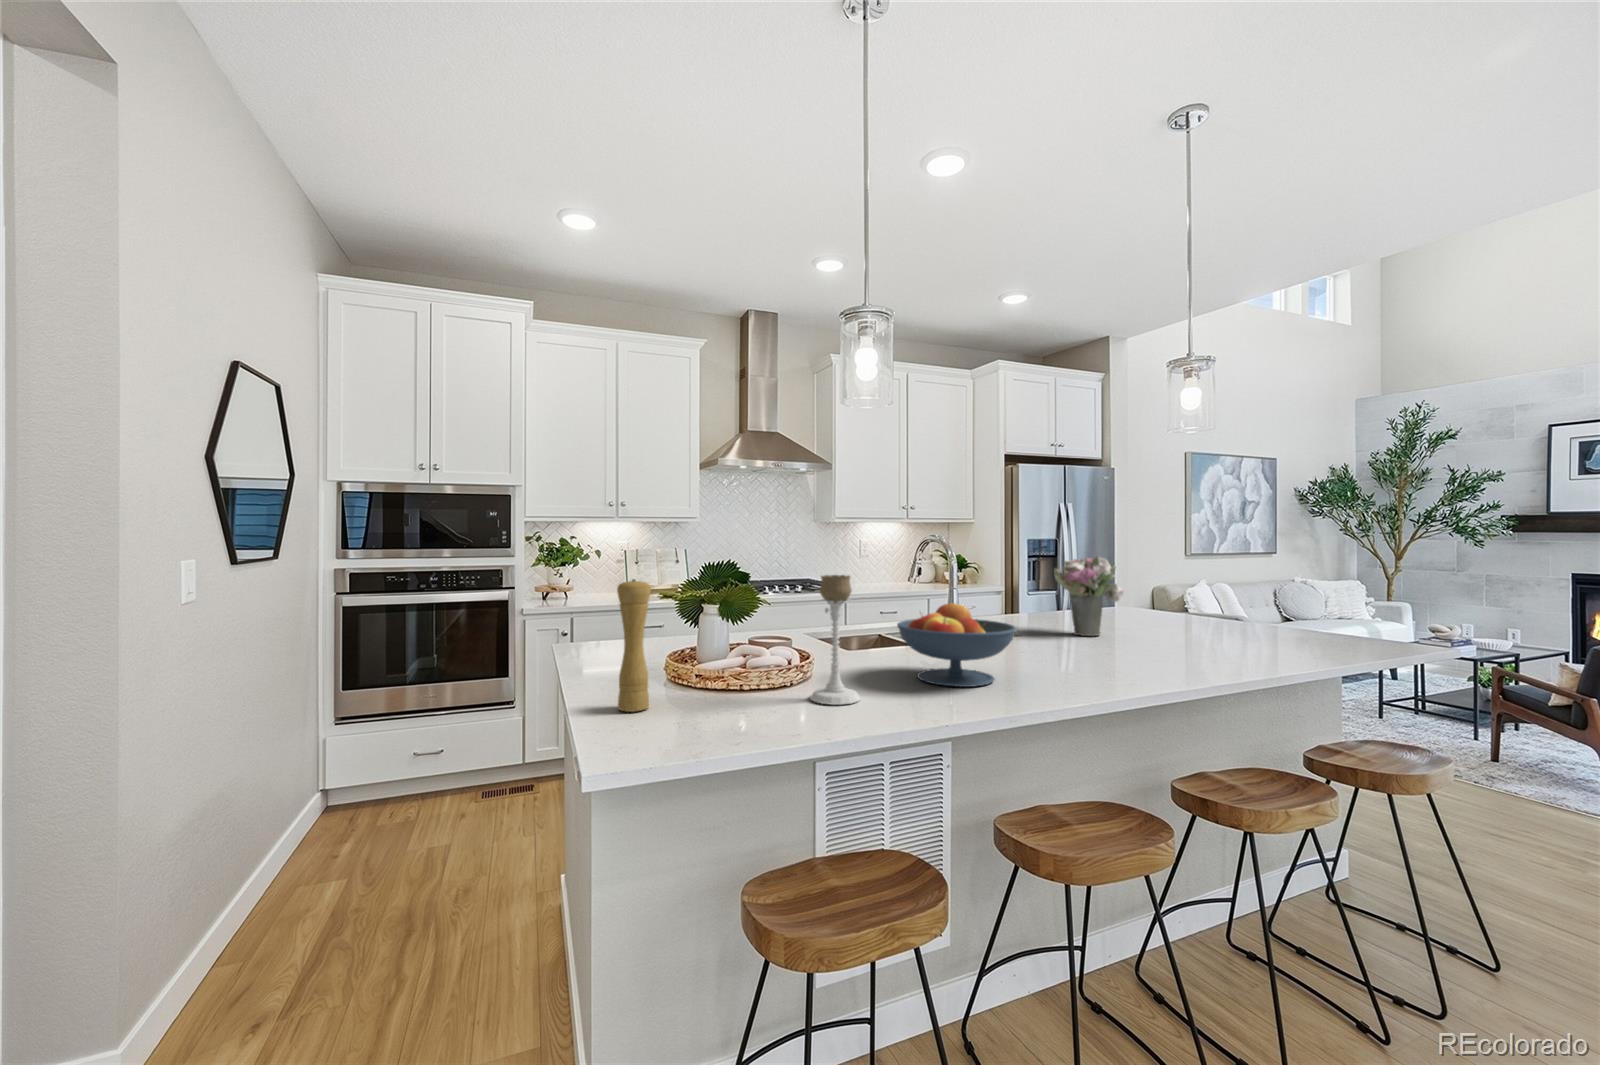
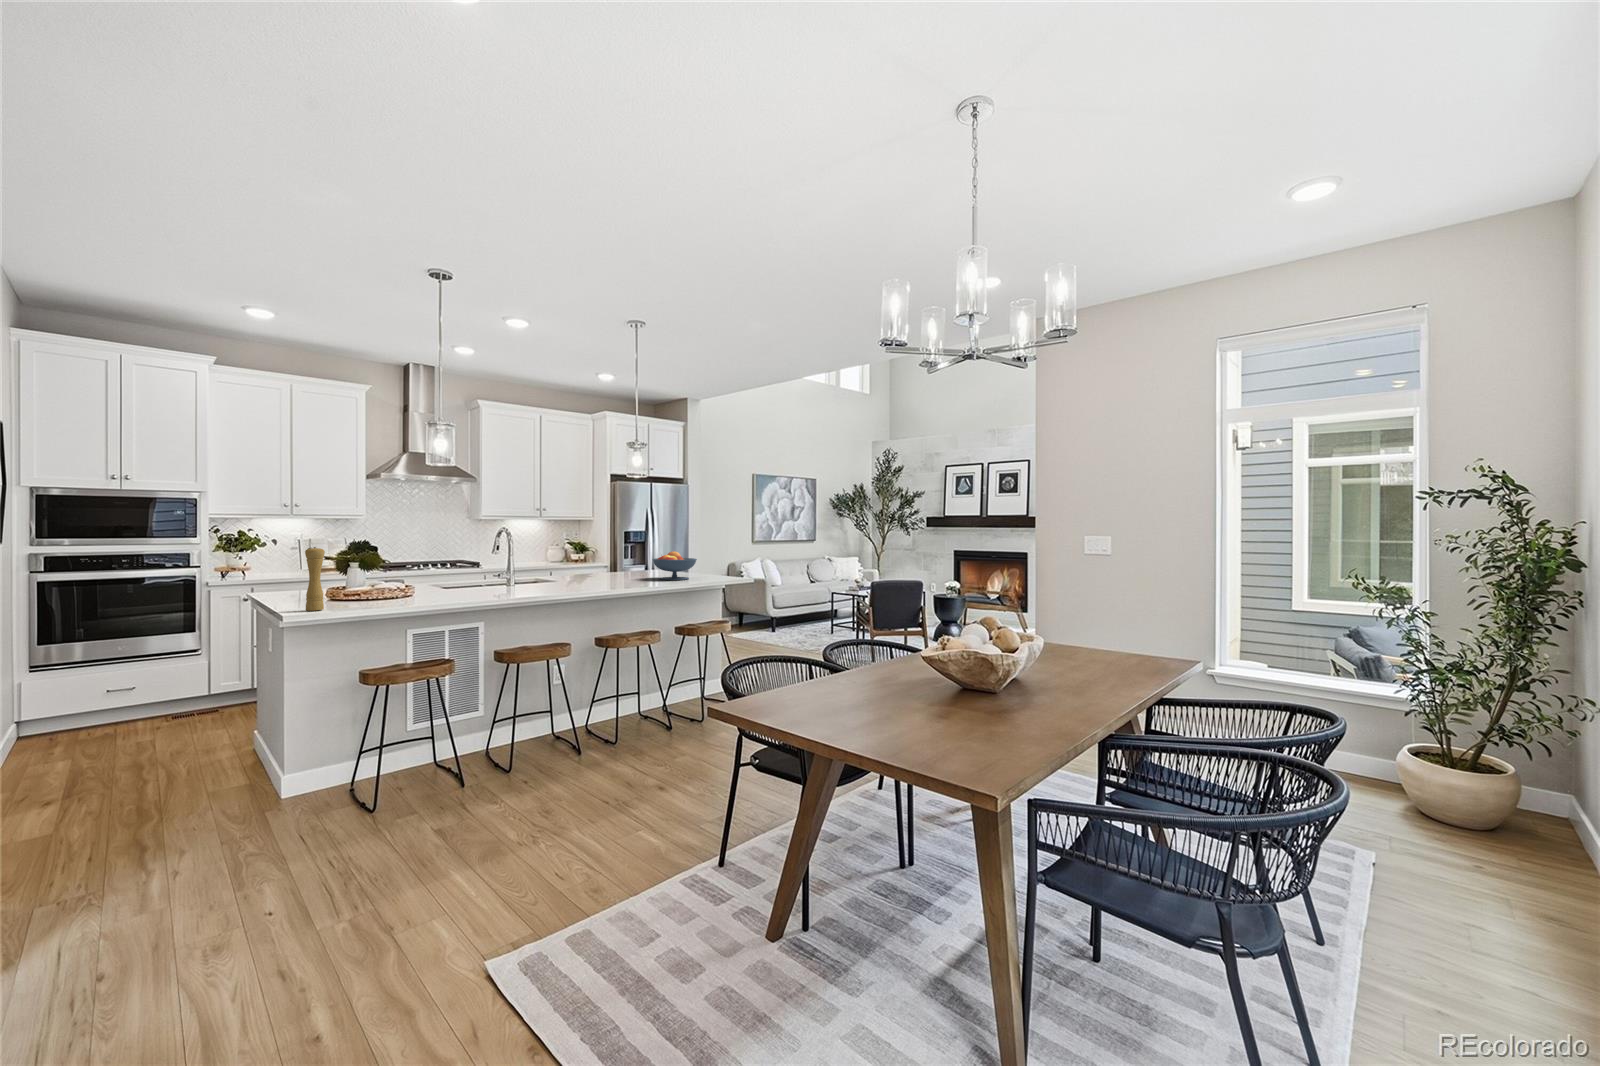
flower bouquet: present [1054,556,1124,636] -> none [587,539,625,582]
candle holder: present [810,575,860,705] -> none [415,545,442,605]
fruit bowl: present [897,603,1017,687] -> present [652,552,697,580]

